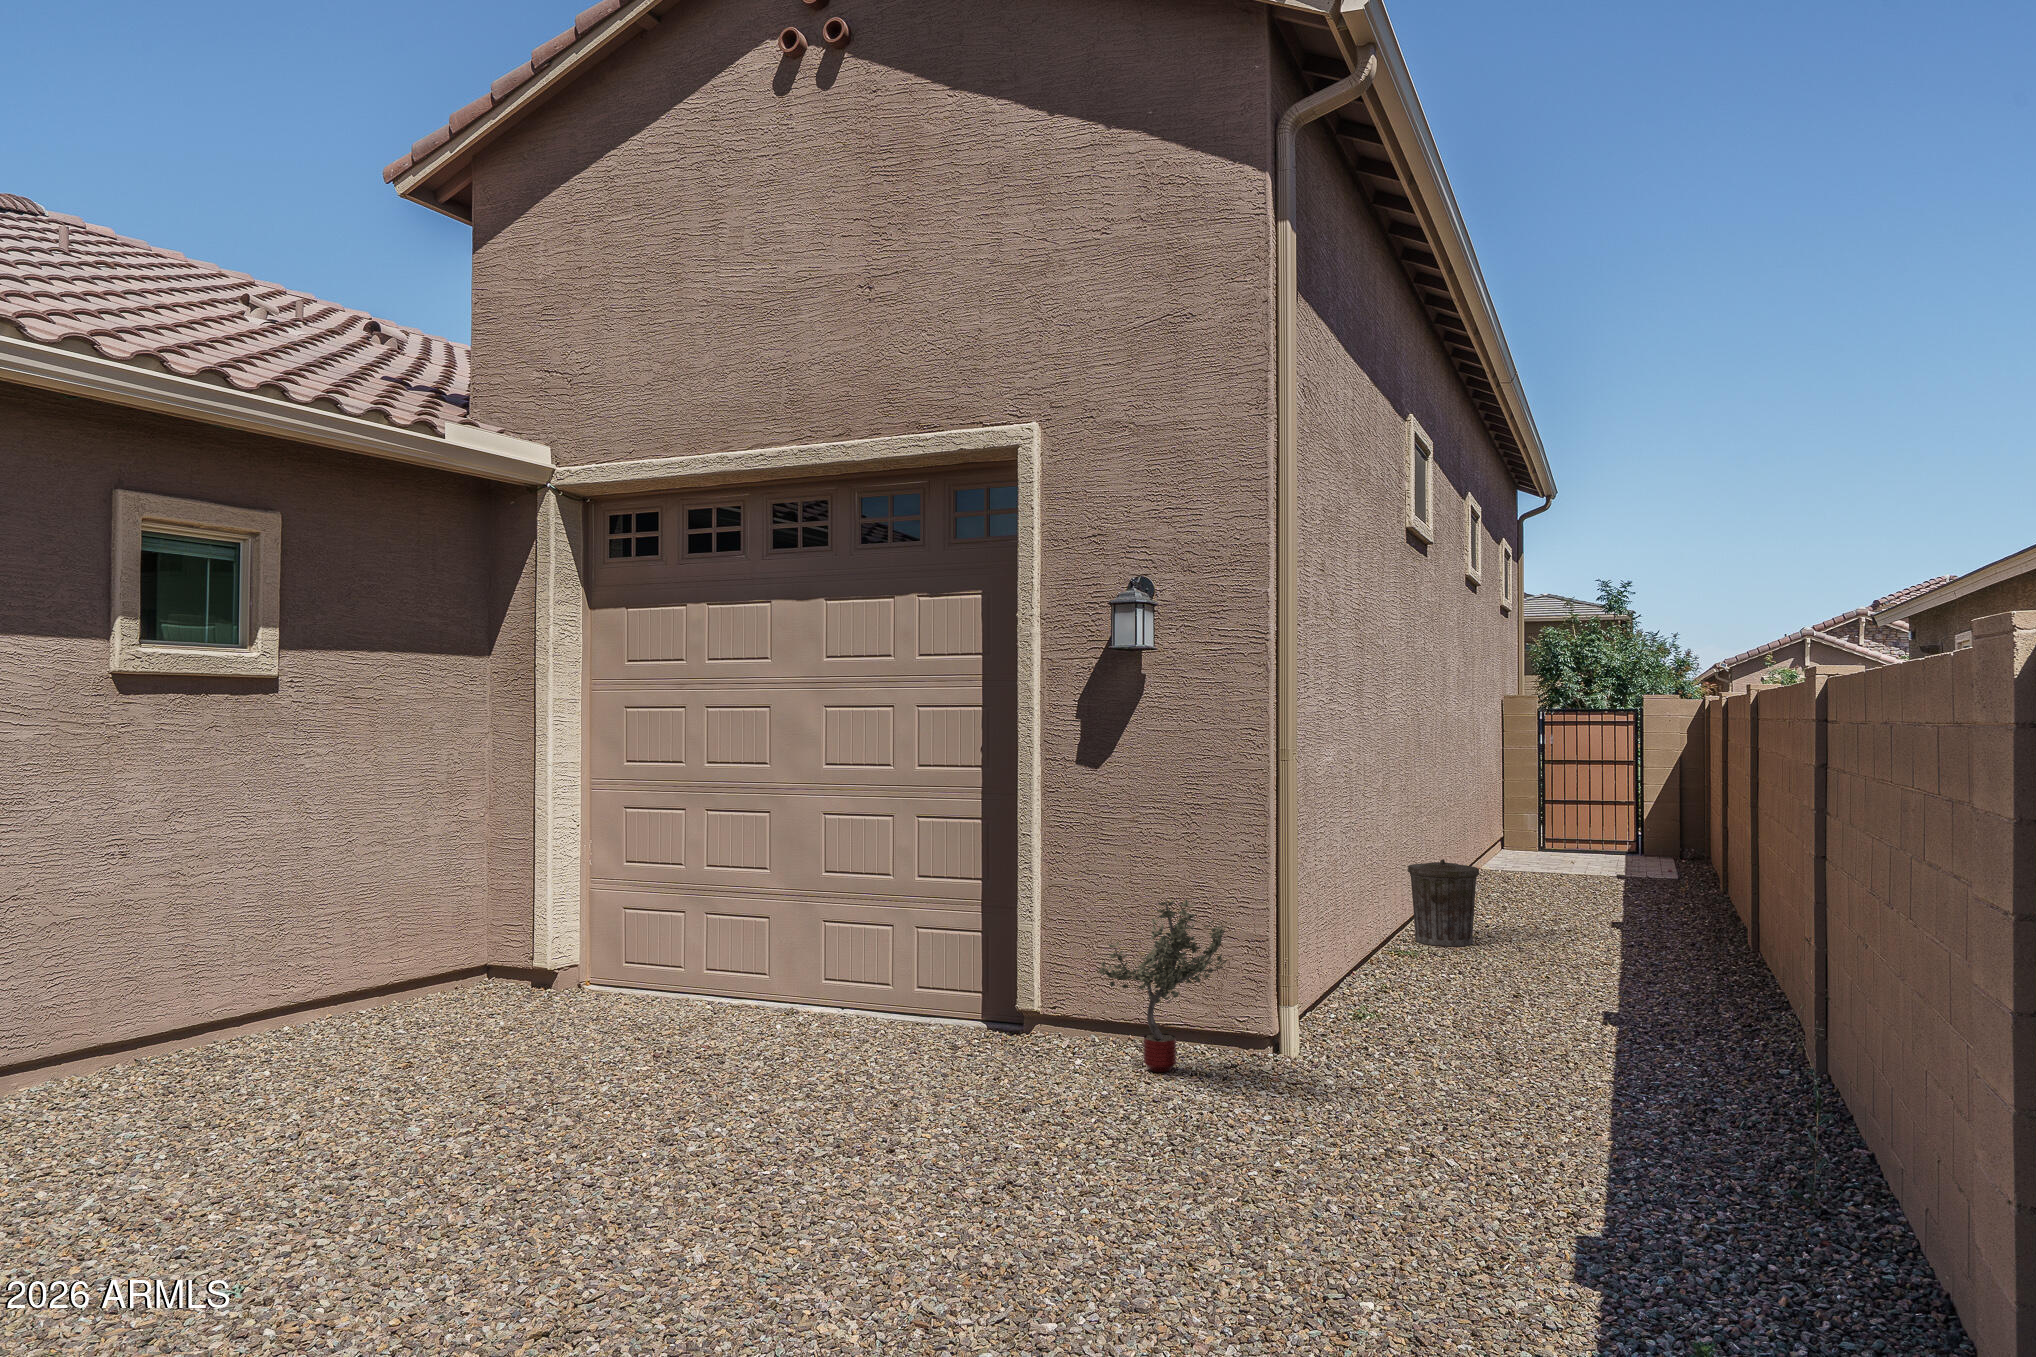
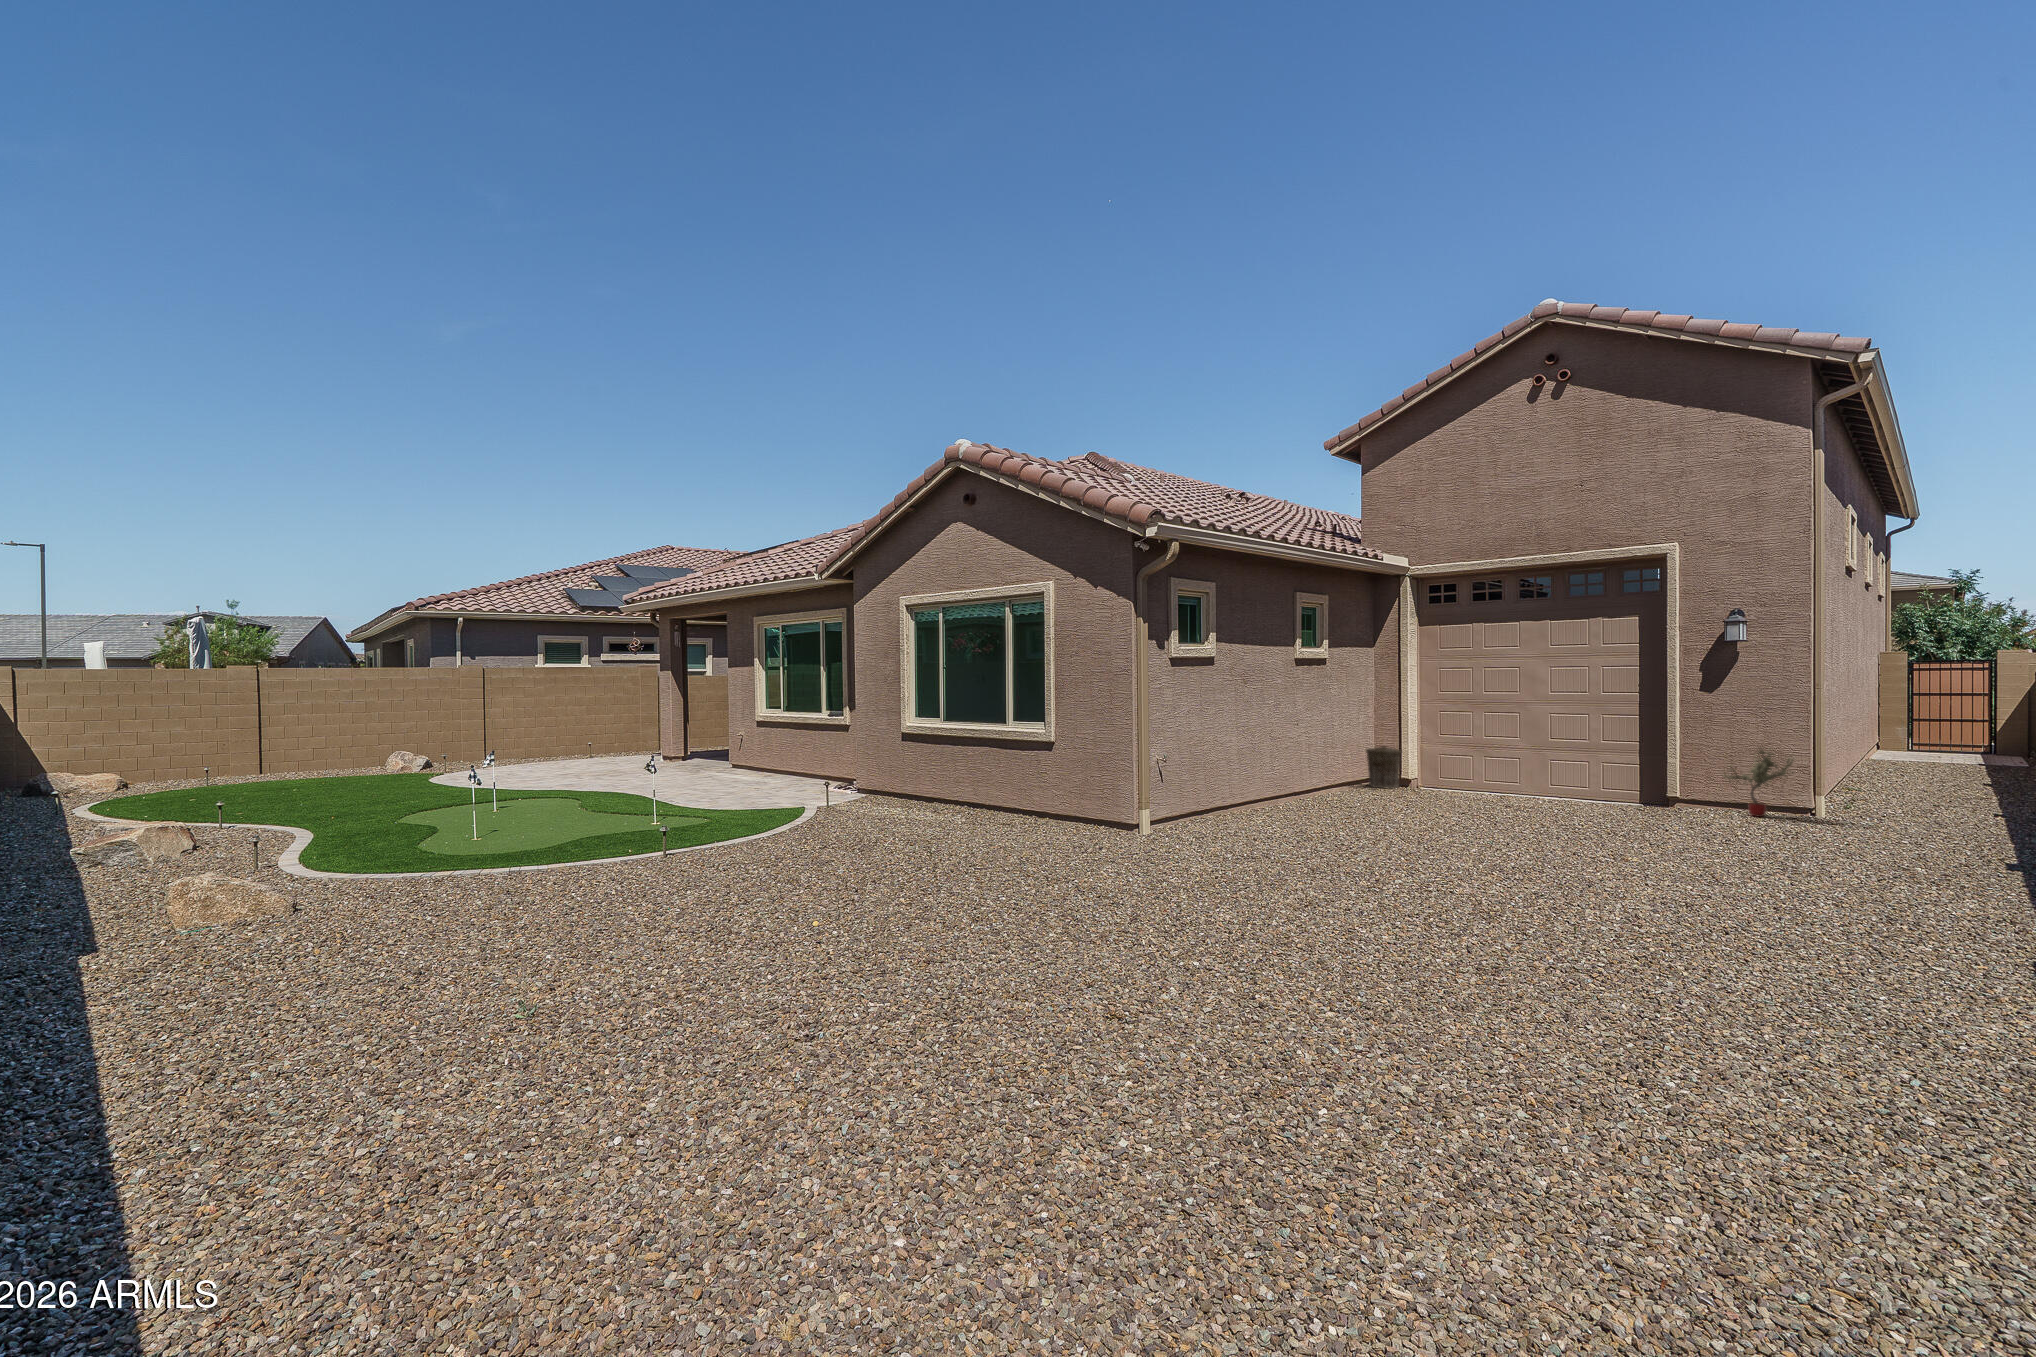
trash can: present [1408,859,1479,947] -> present [1366,746,1402,788]

